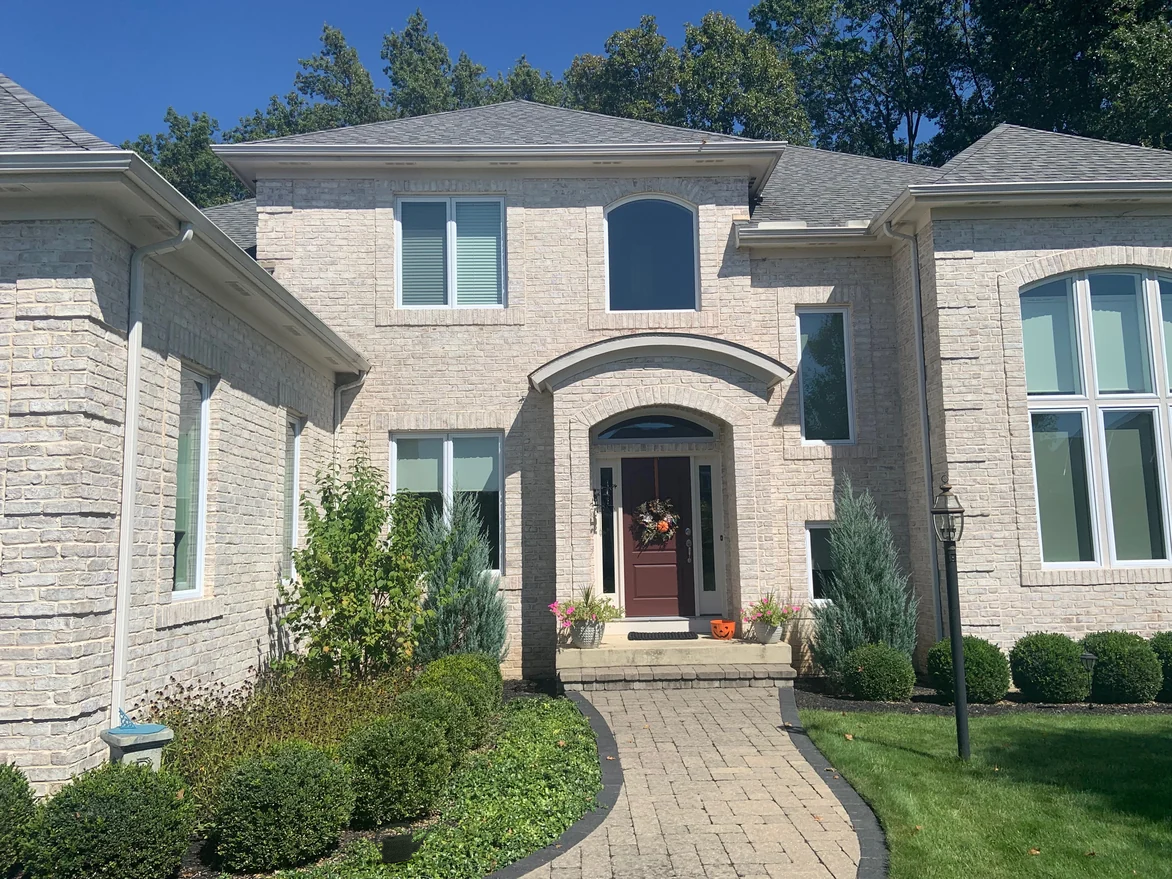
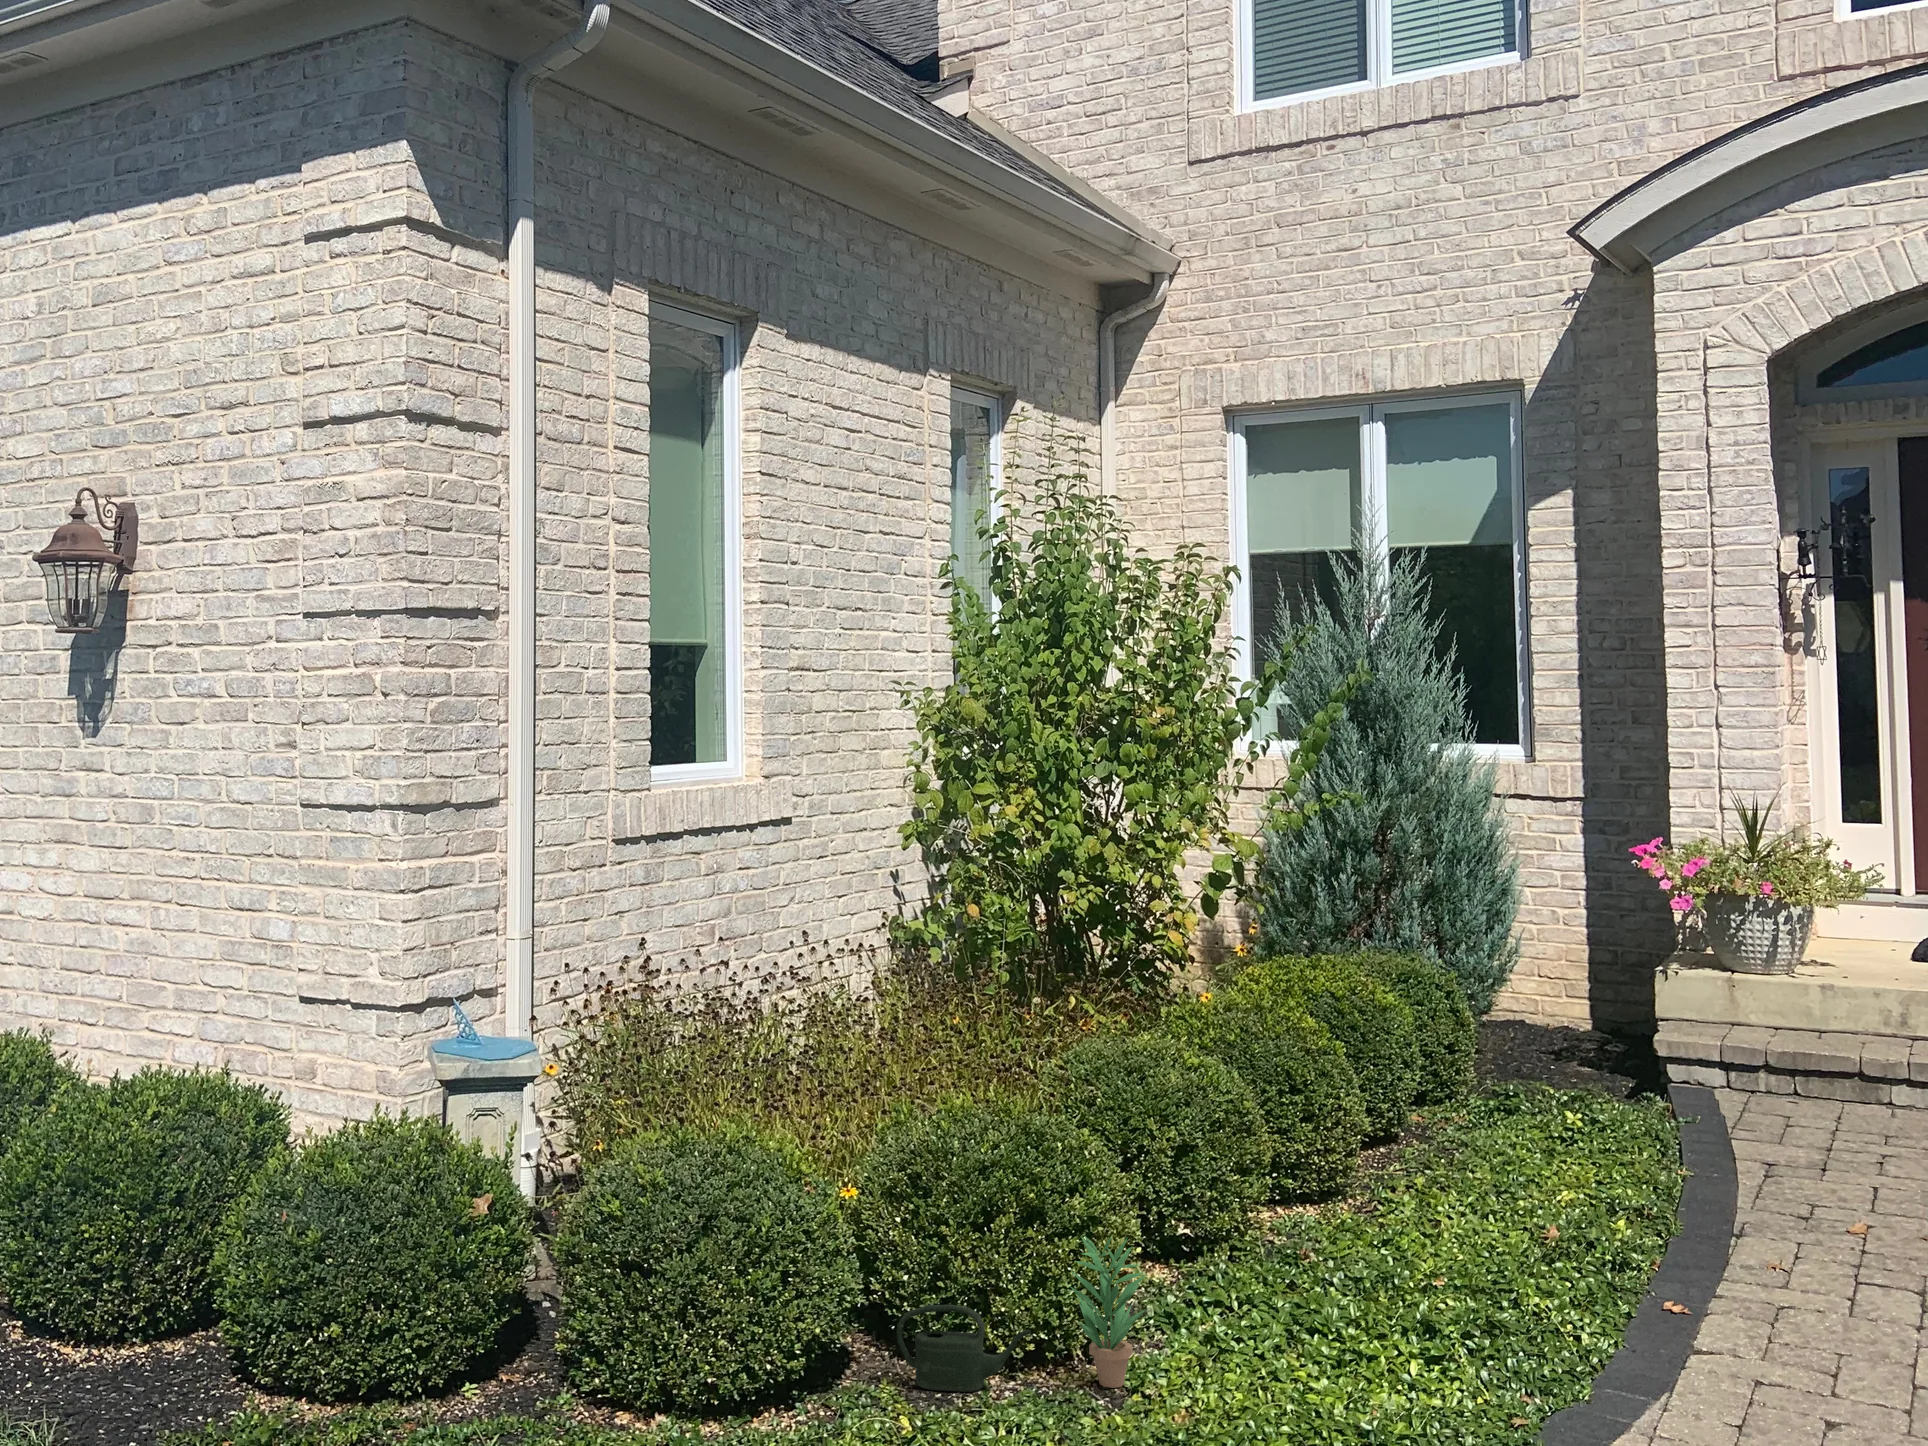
potted plant: none [445,782,480,848] -> present [1071,1236,1147,1388]

